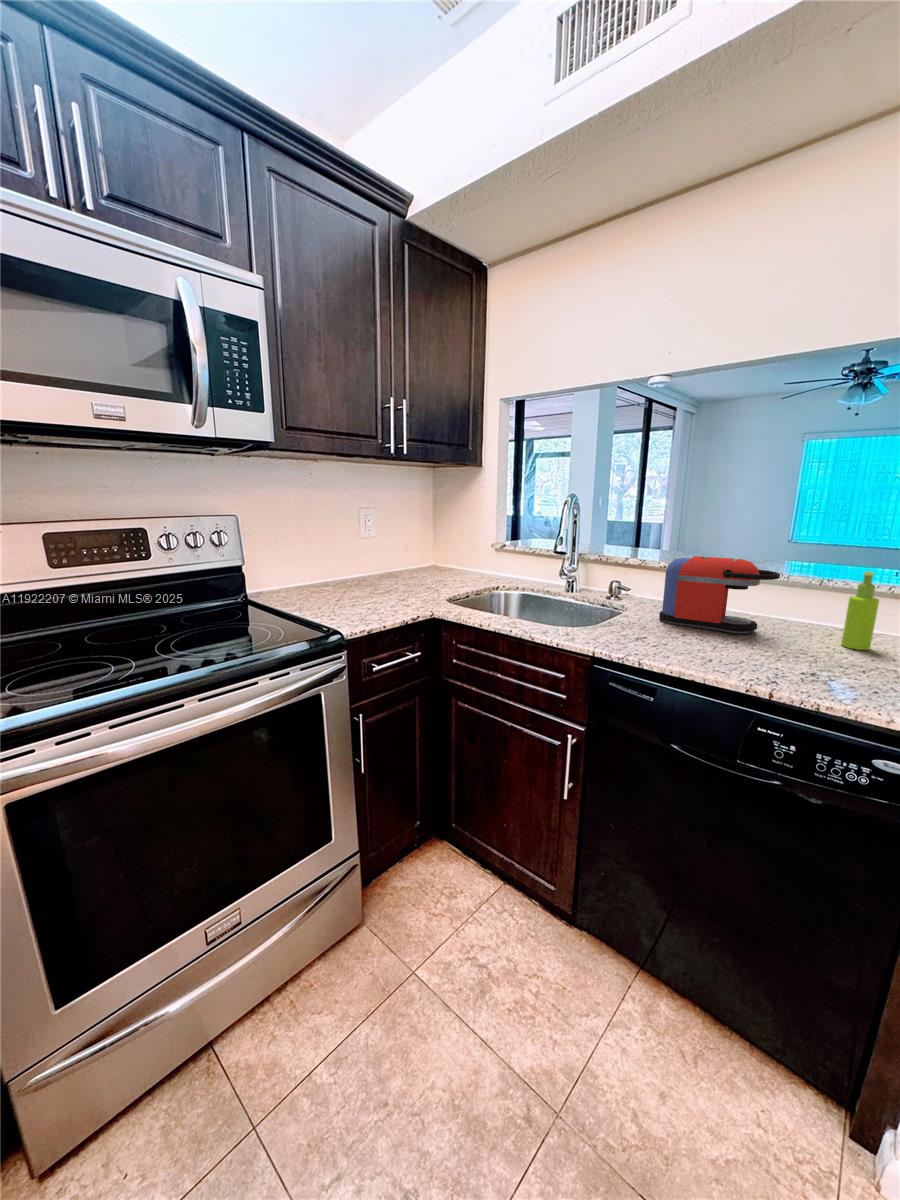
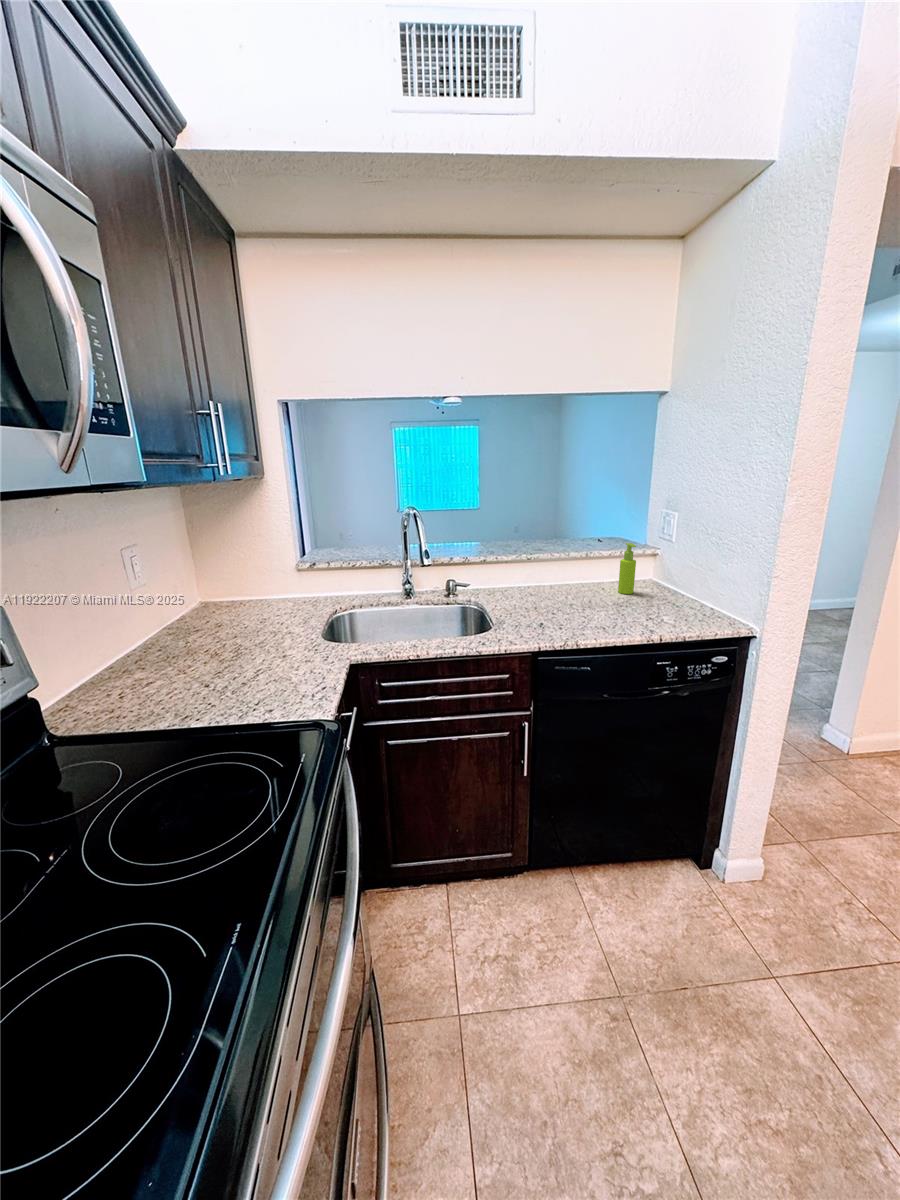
coffee maker: present [659,556,780,633] -> none [513,545,590,604]

